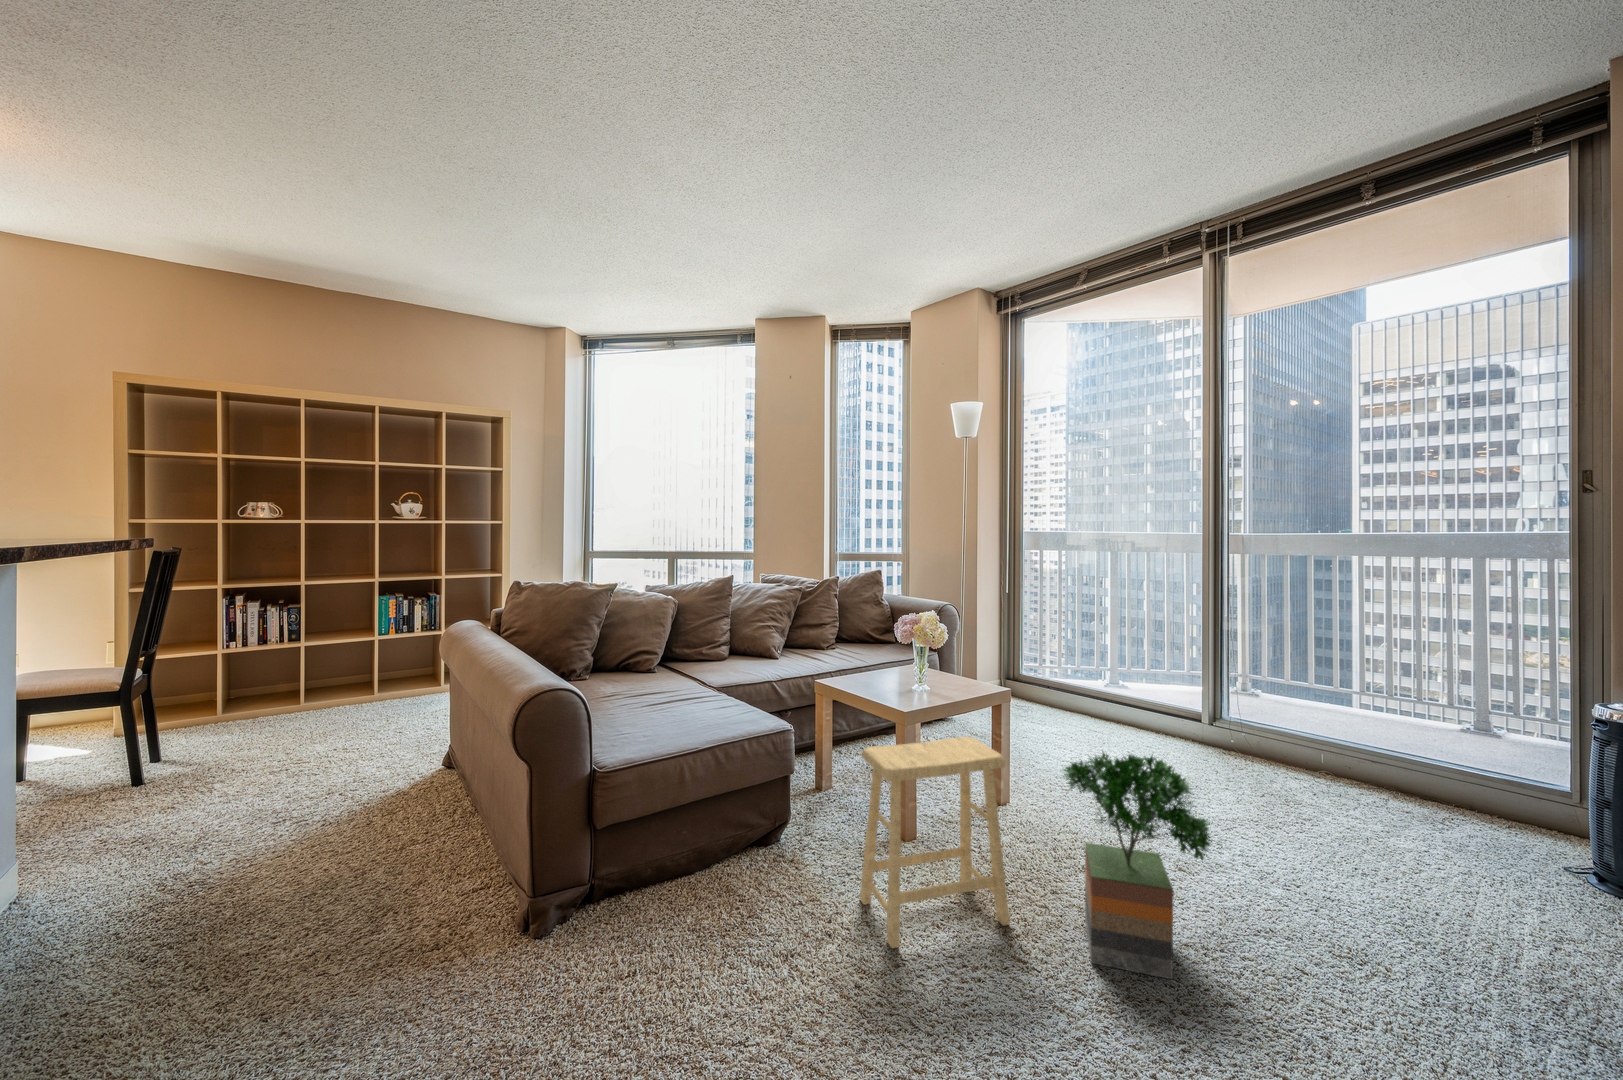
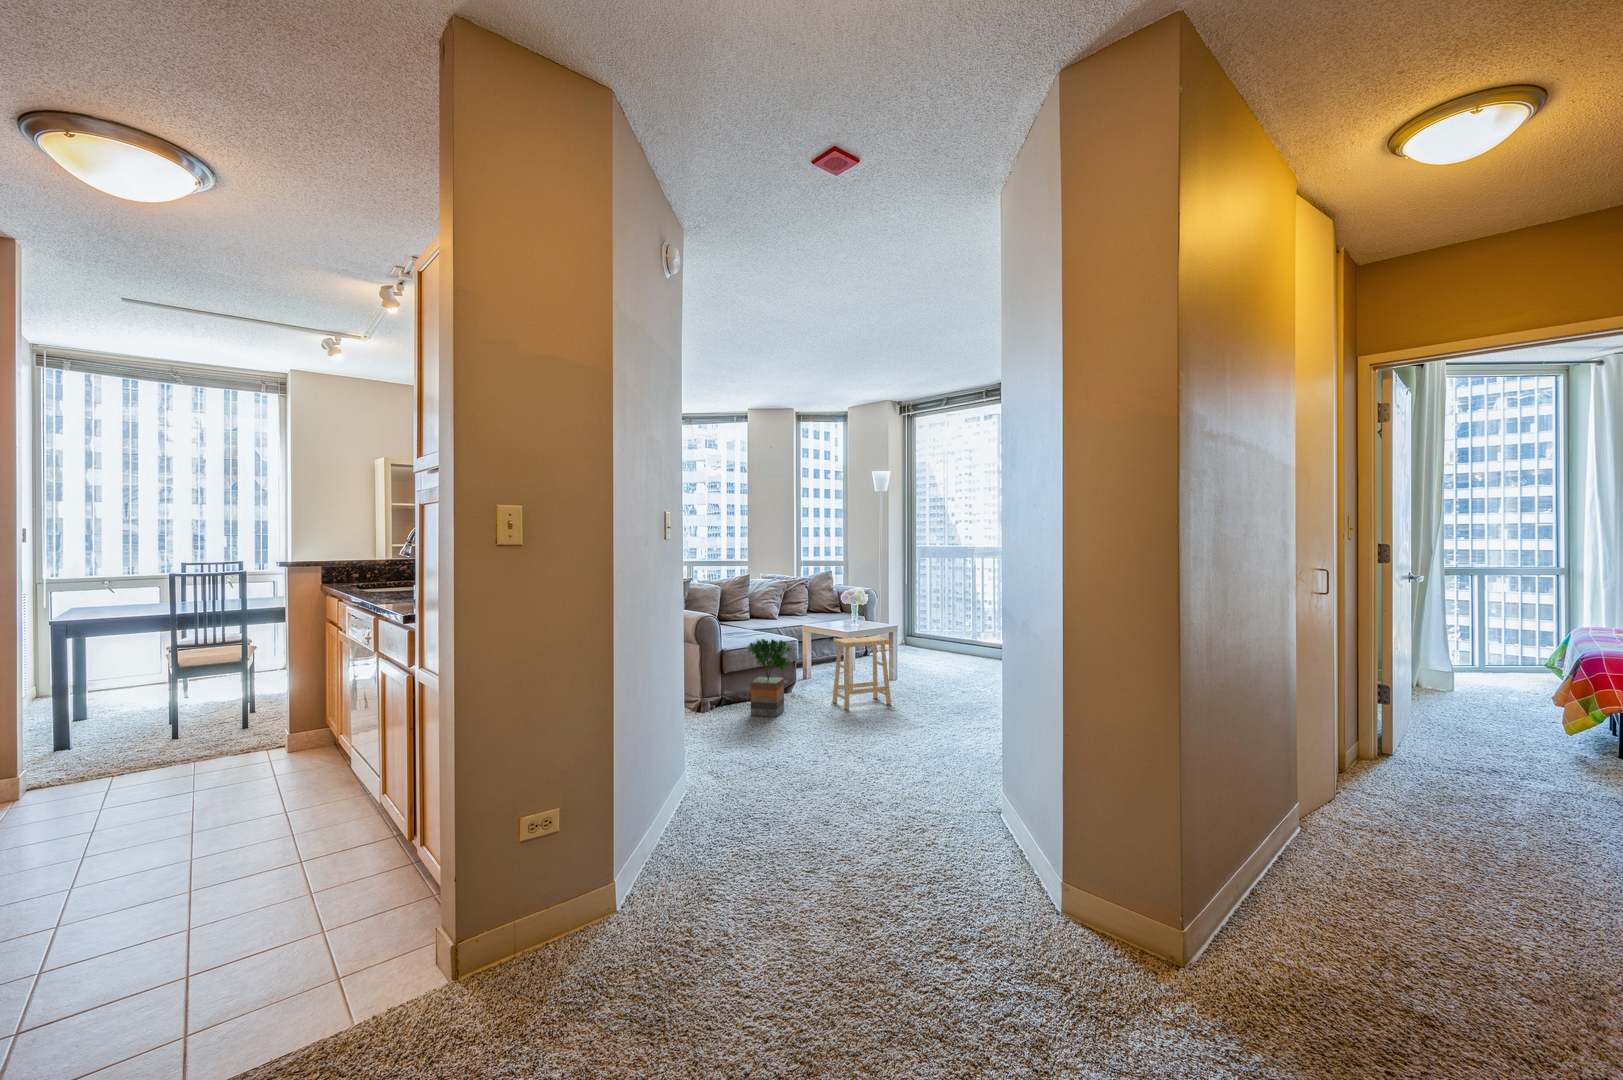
potted tree: present [1063,752,1211,979] -> present [747,639,792,717]

